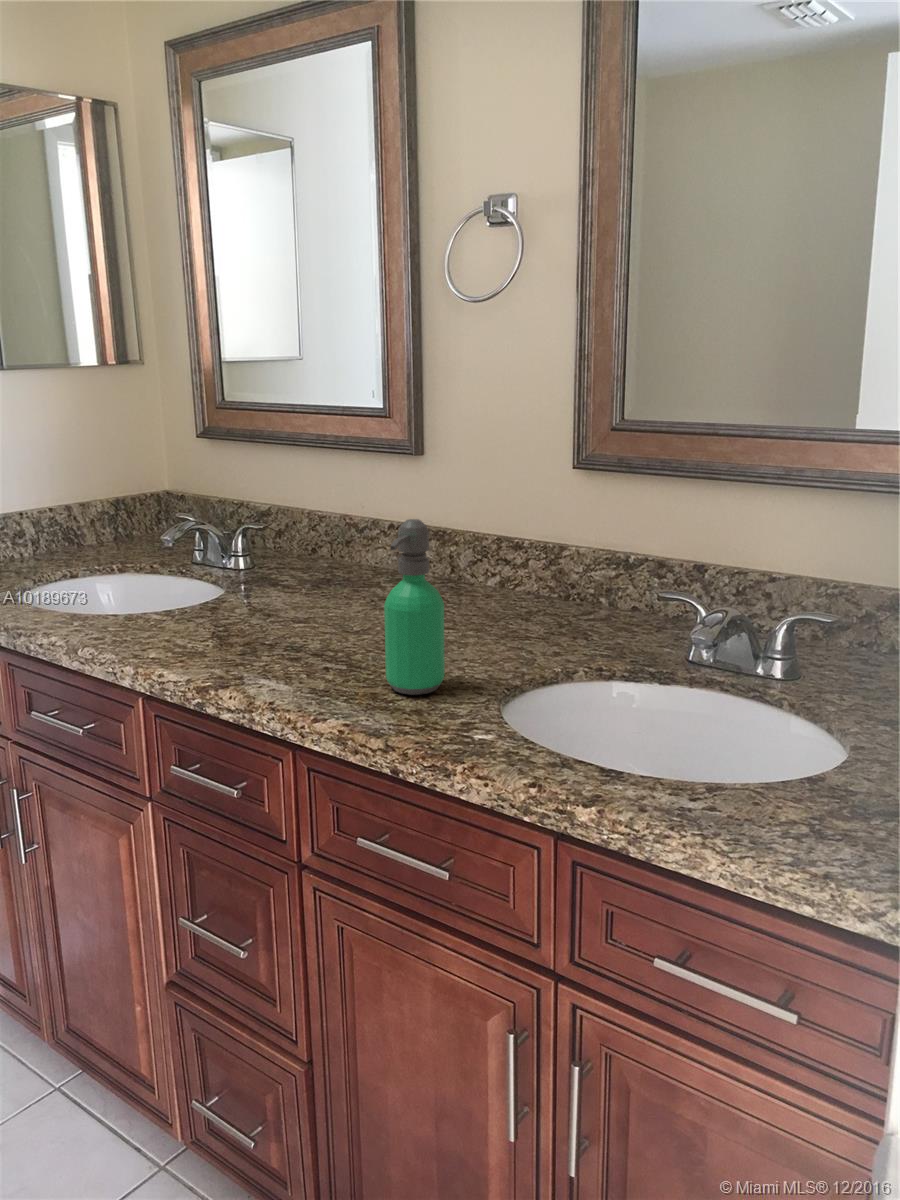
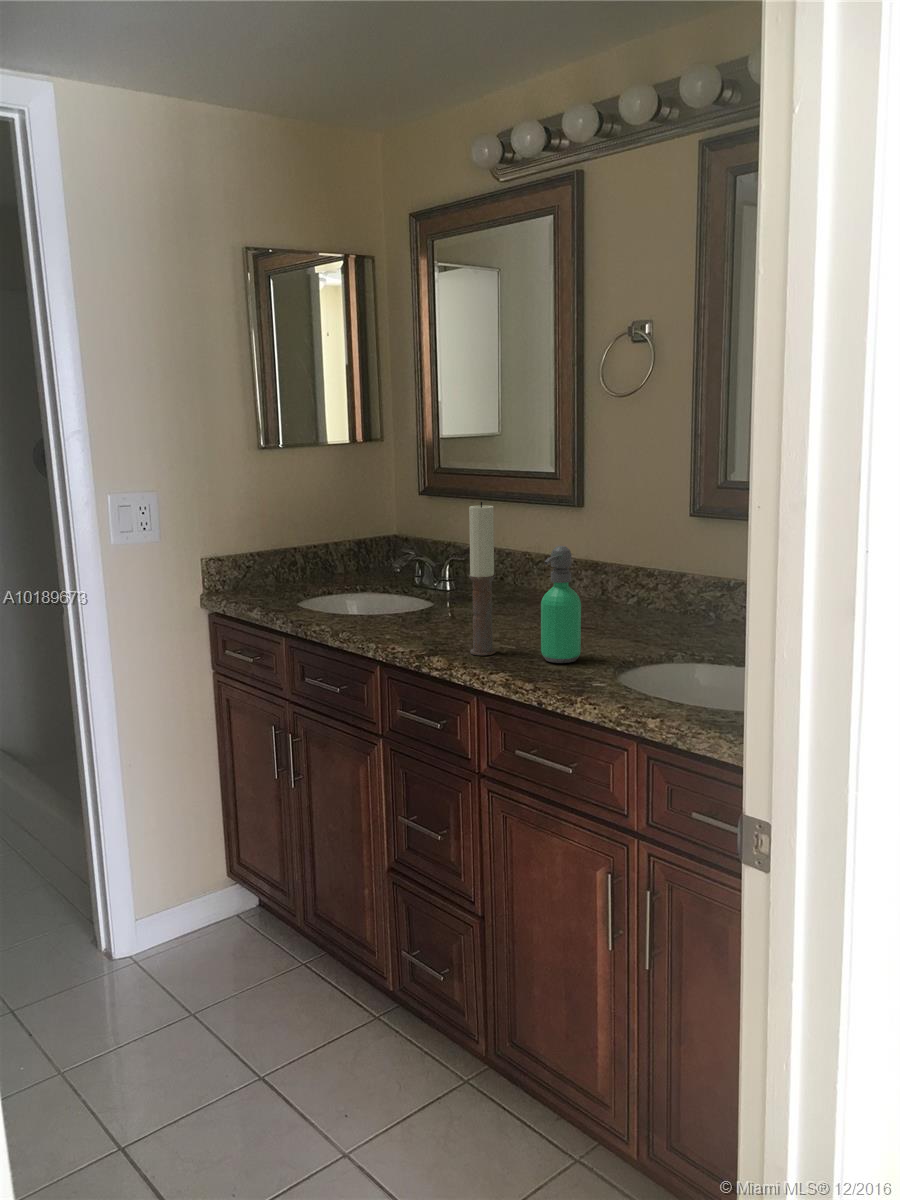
candle: none [269,452,316,685] -> present [469,502,496,655]

